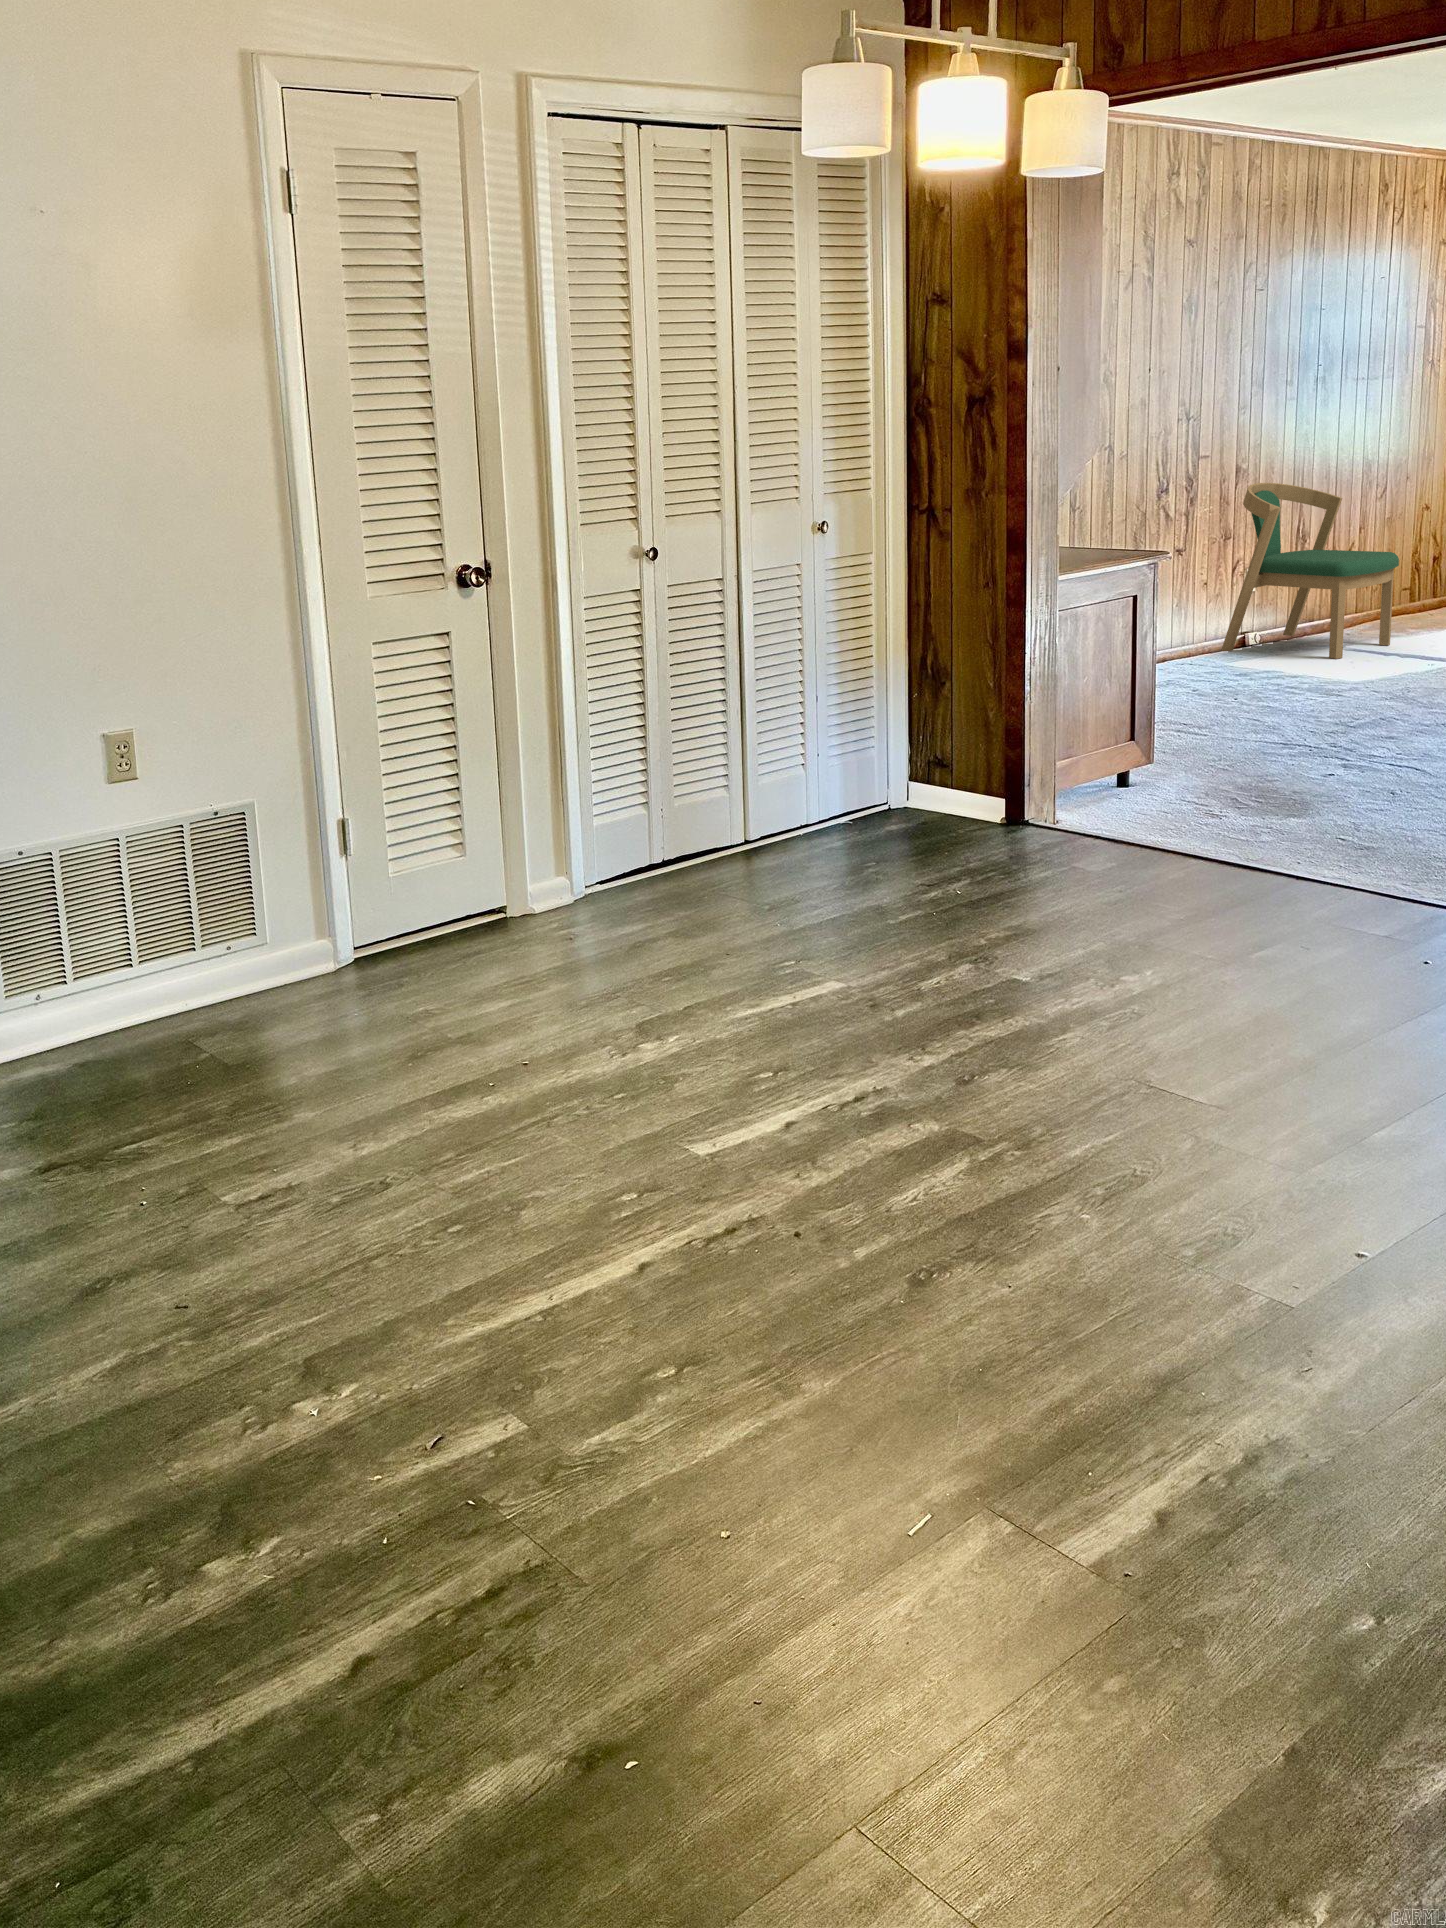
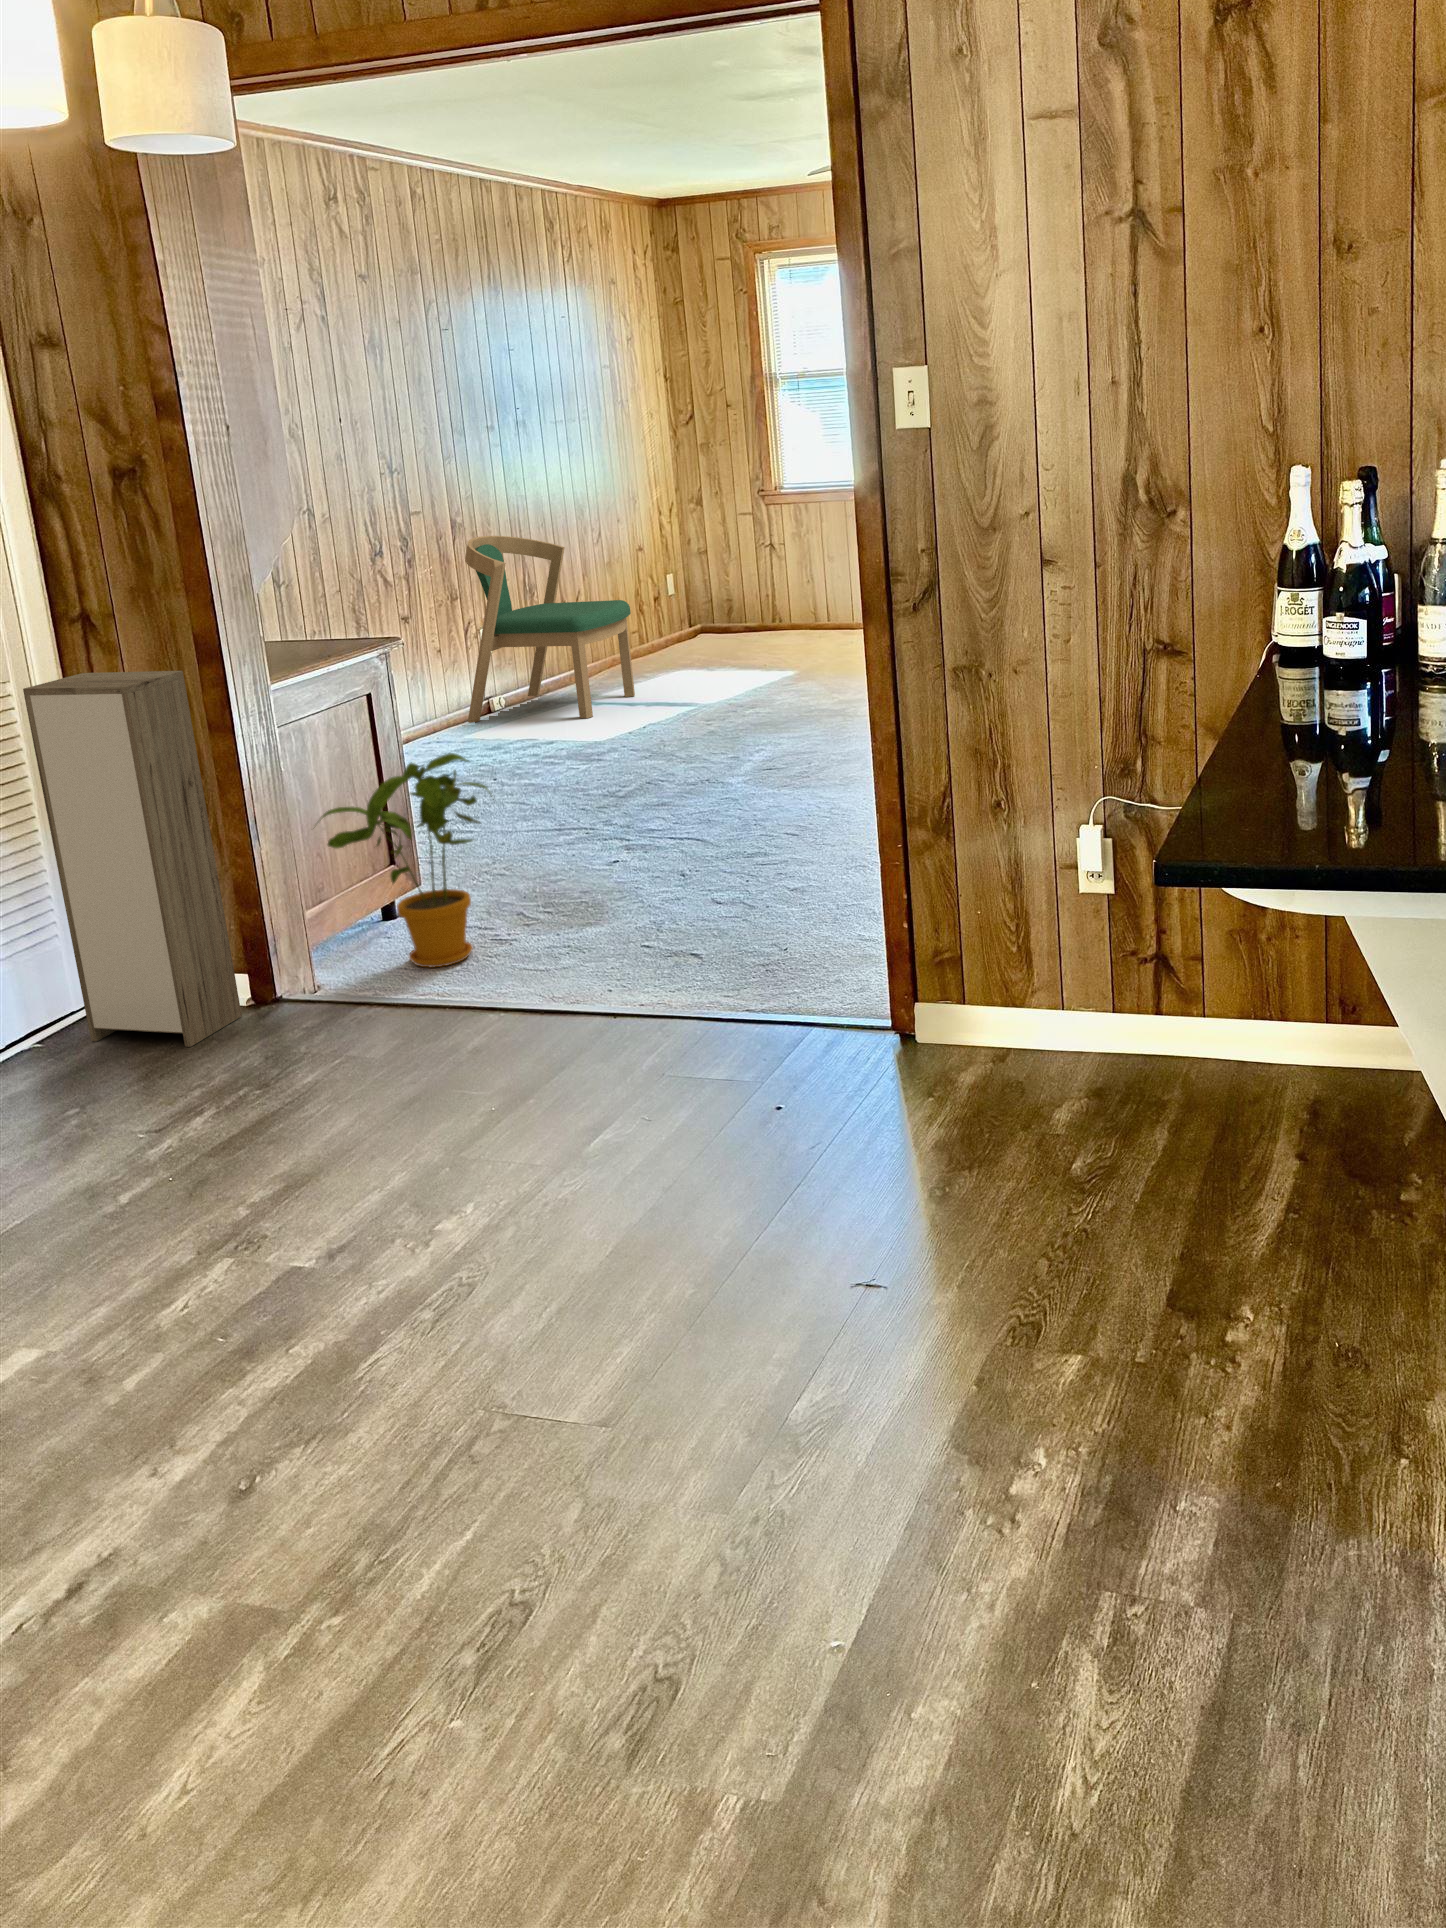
storage cabinet: none [885,552,998,841] -> present [23,671,242,1047]
house plant: none [1073,645,1229,822] -> present [320,753,488,967]

